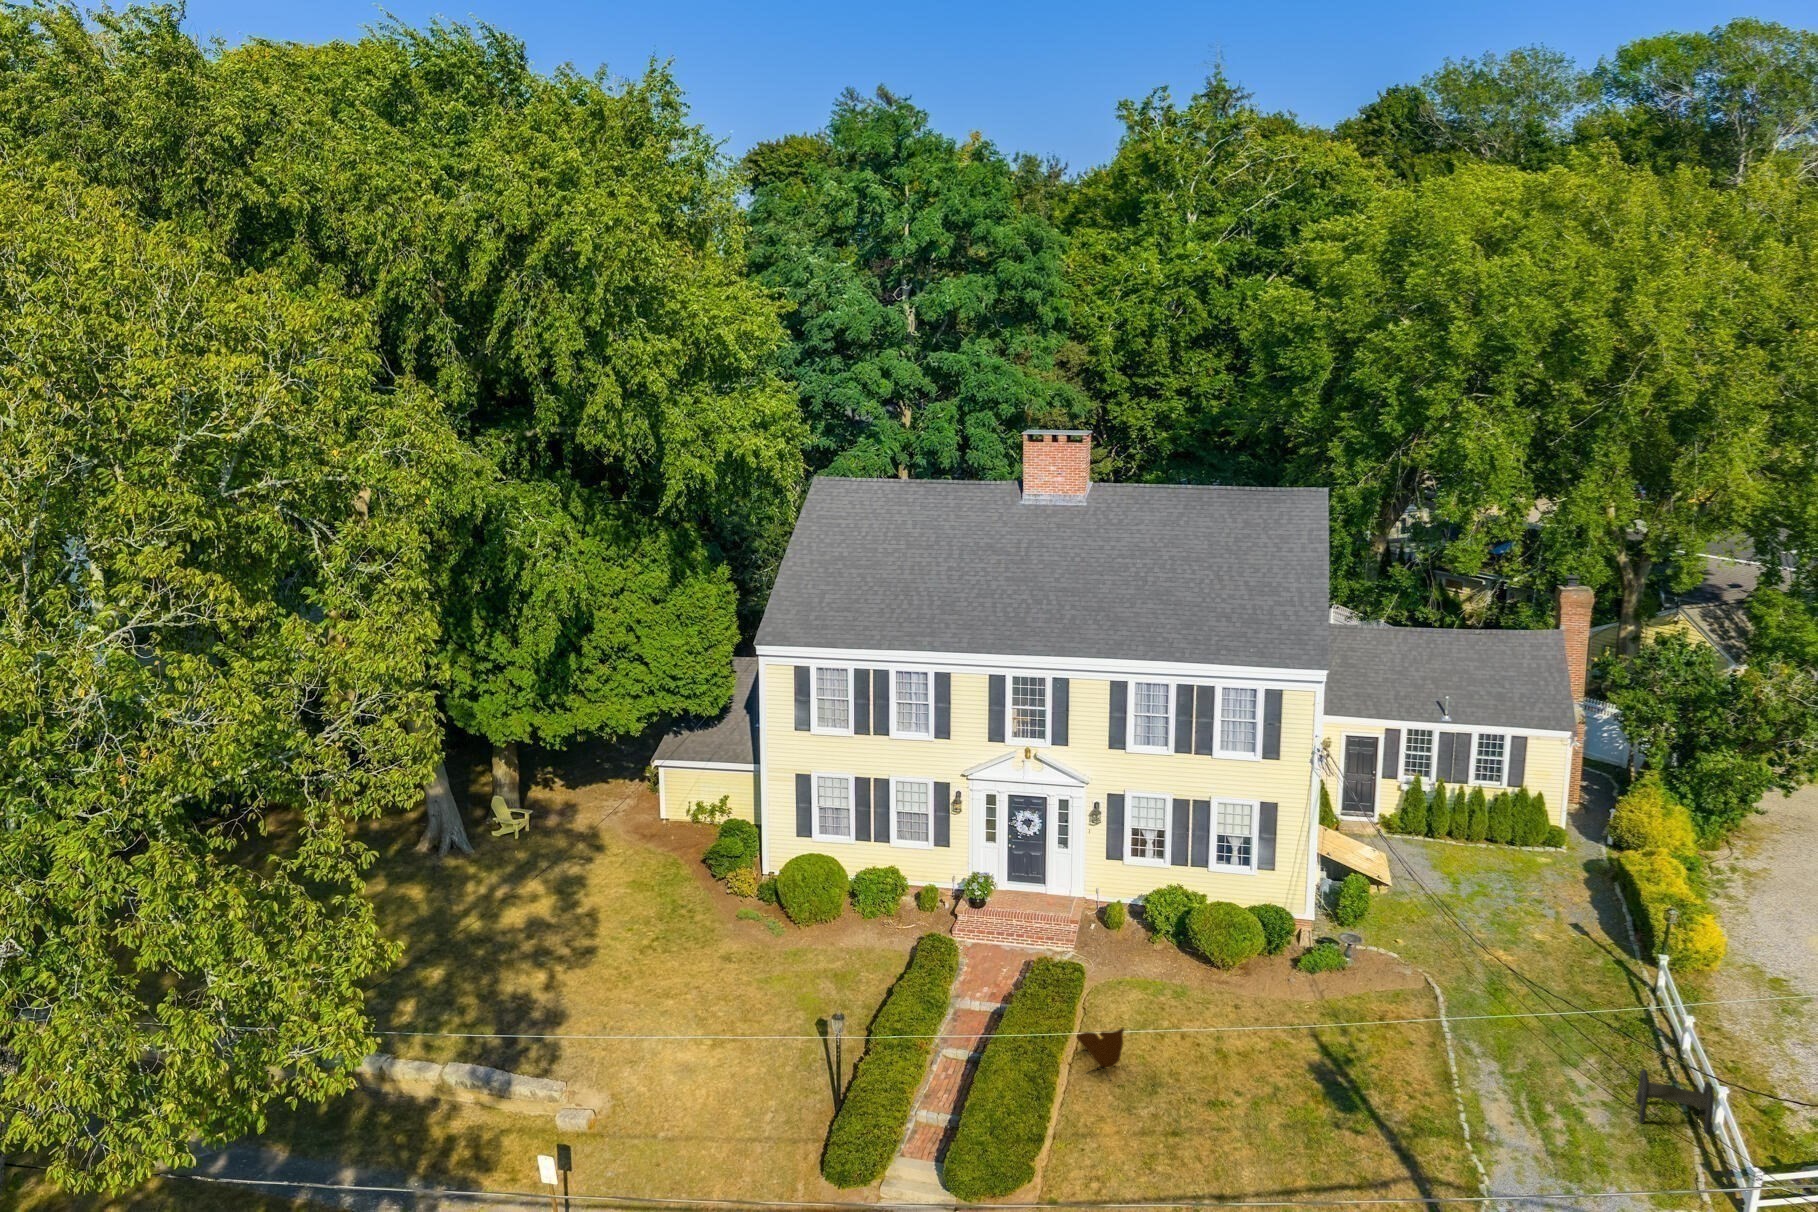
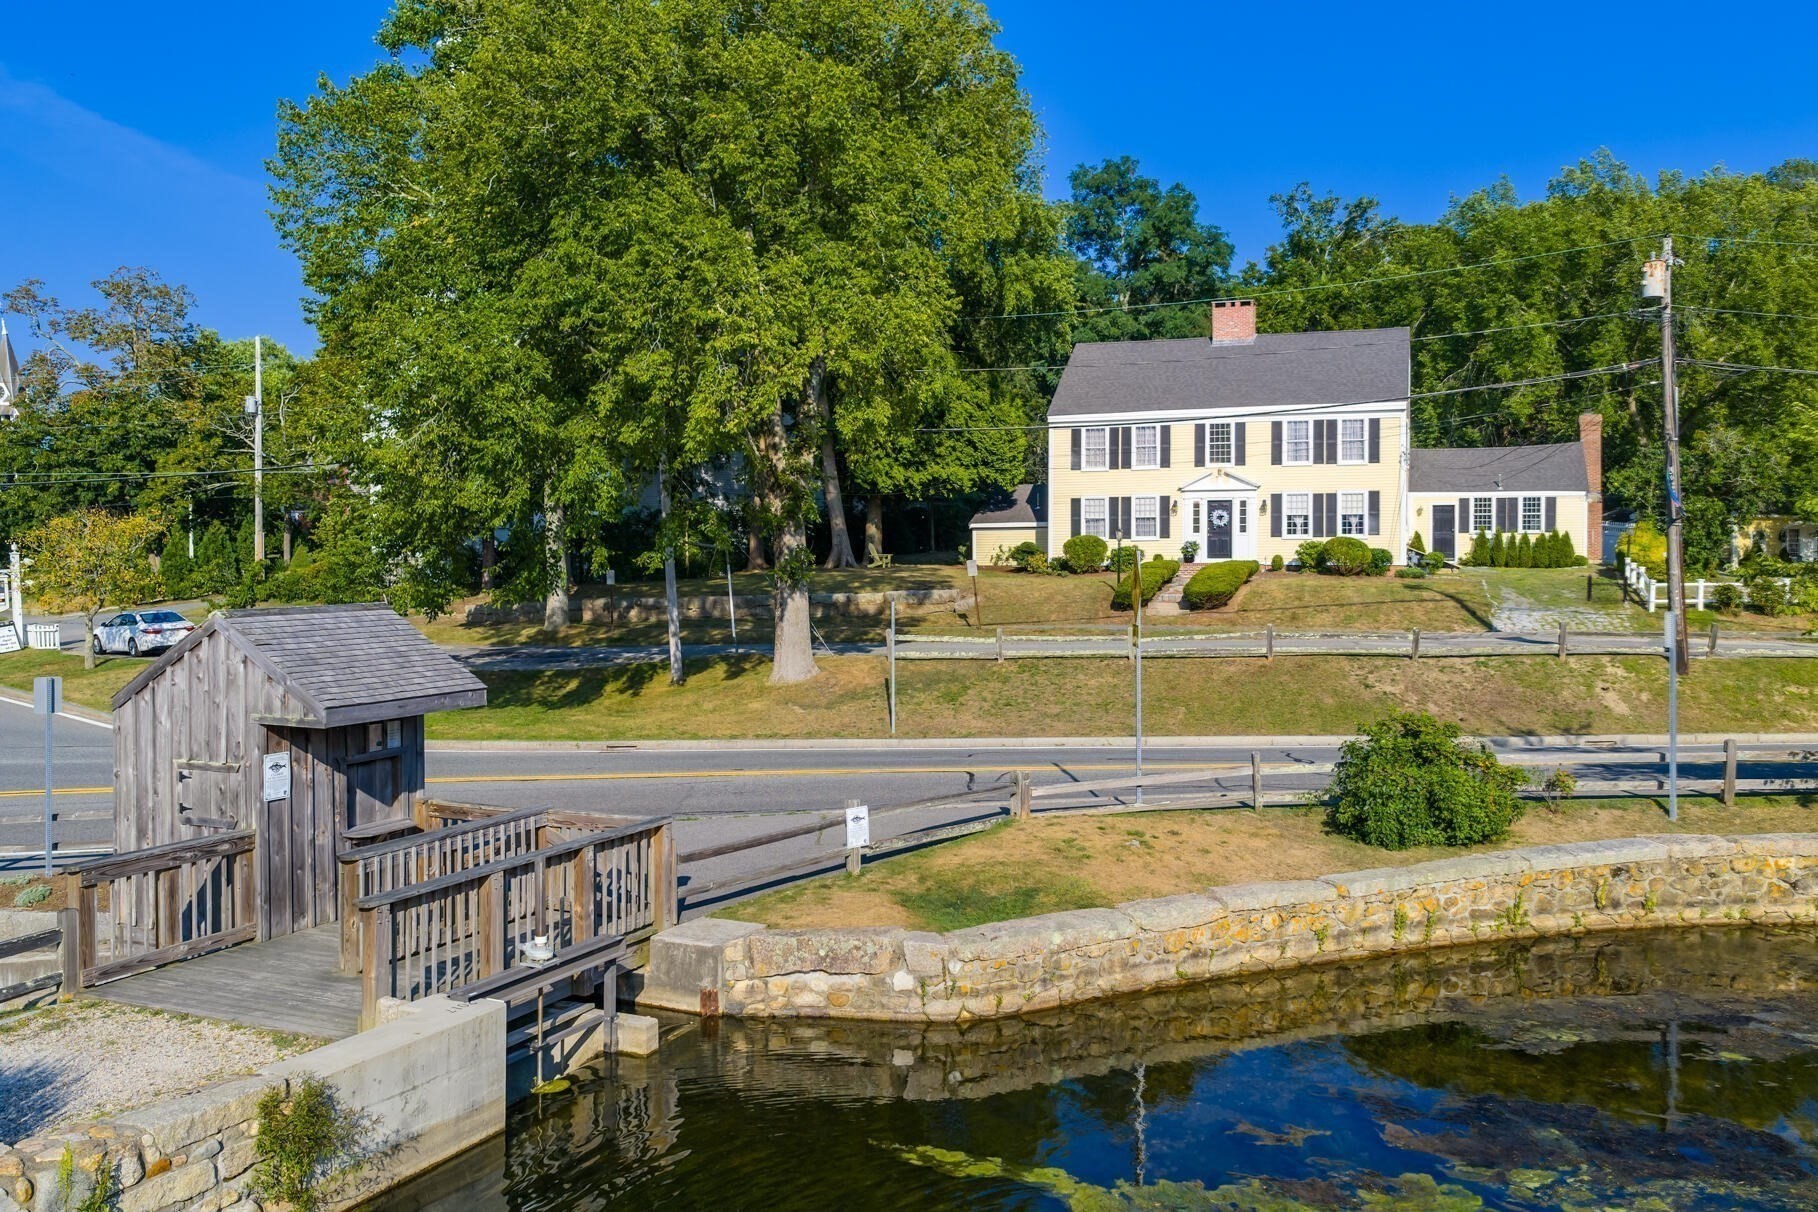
lounge chair: present [1077,1028,1124,1077] -> none [1256,563,1284,597]

